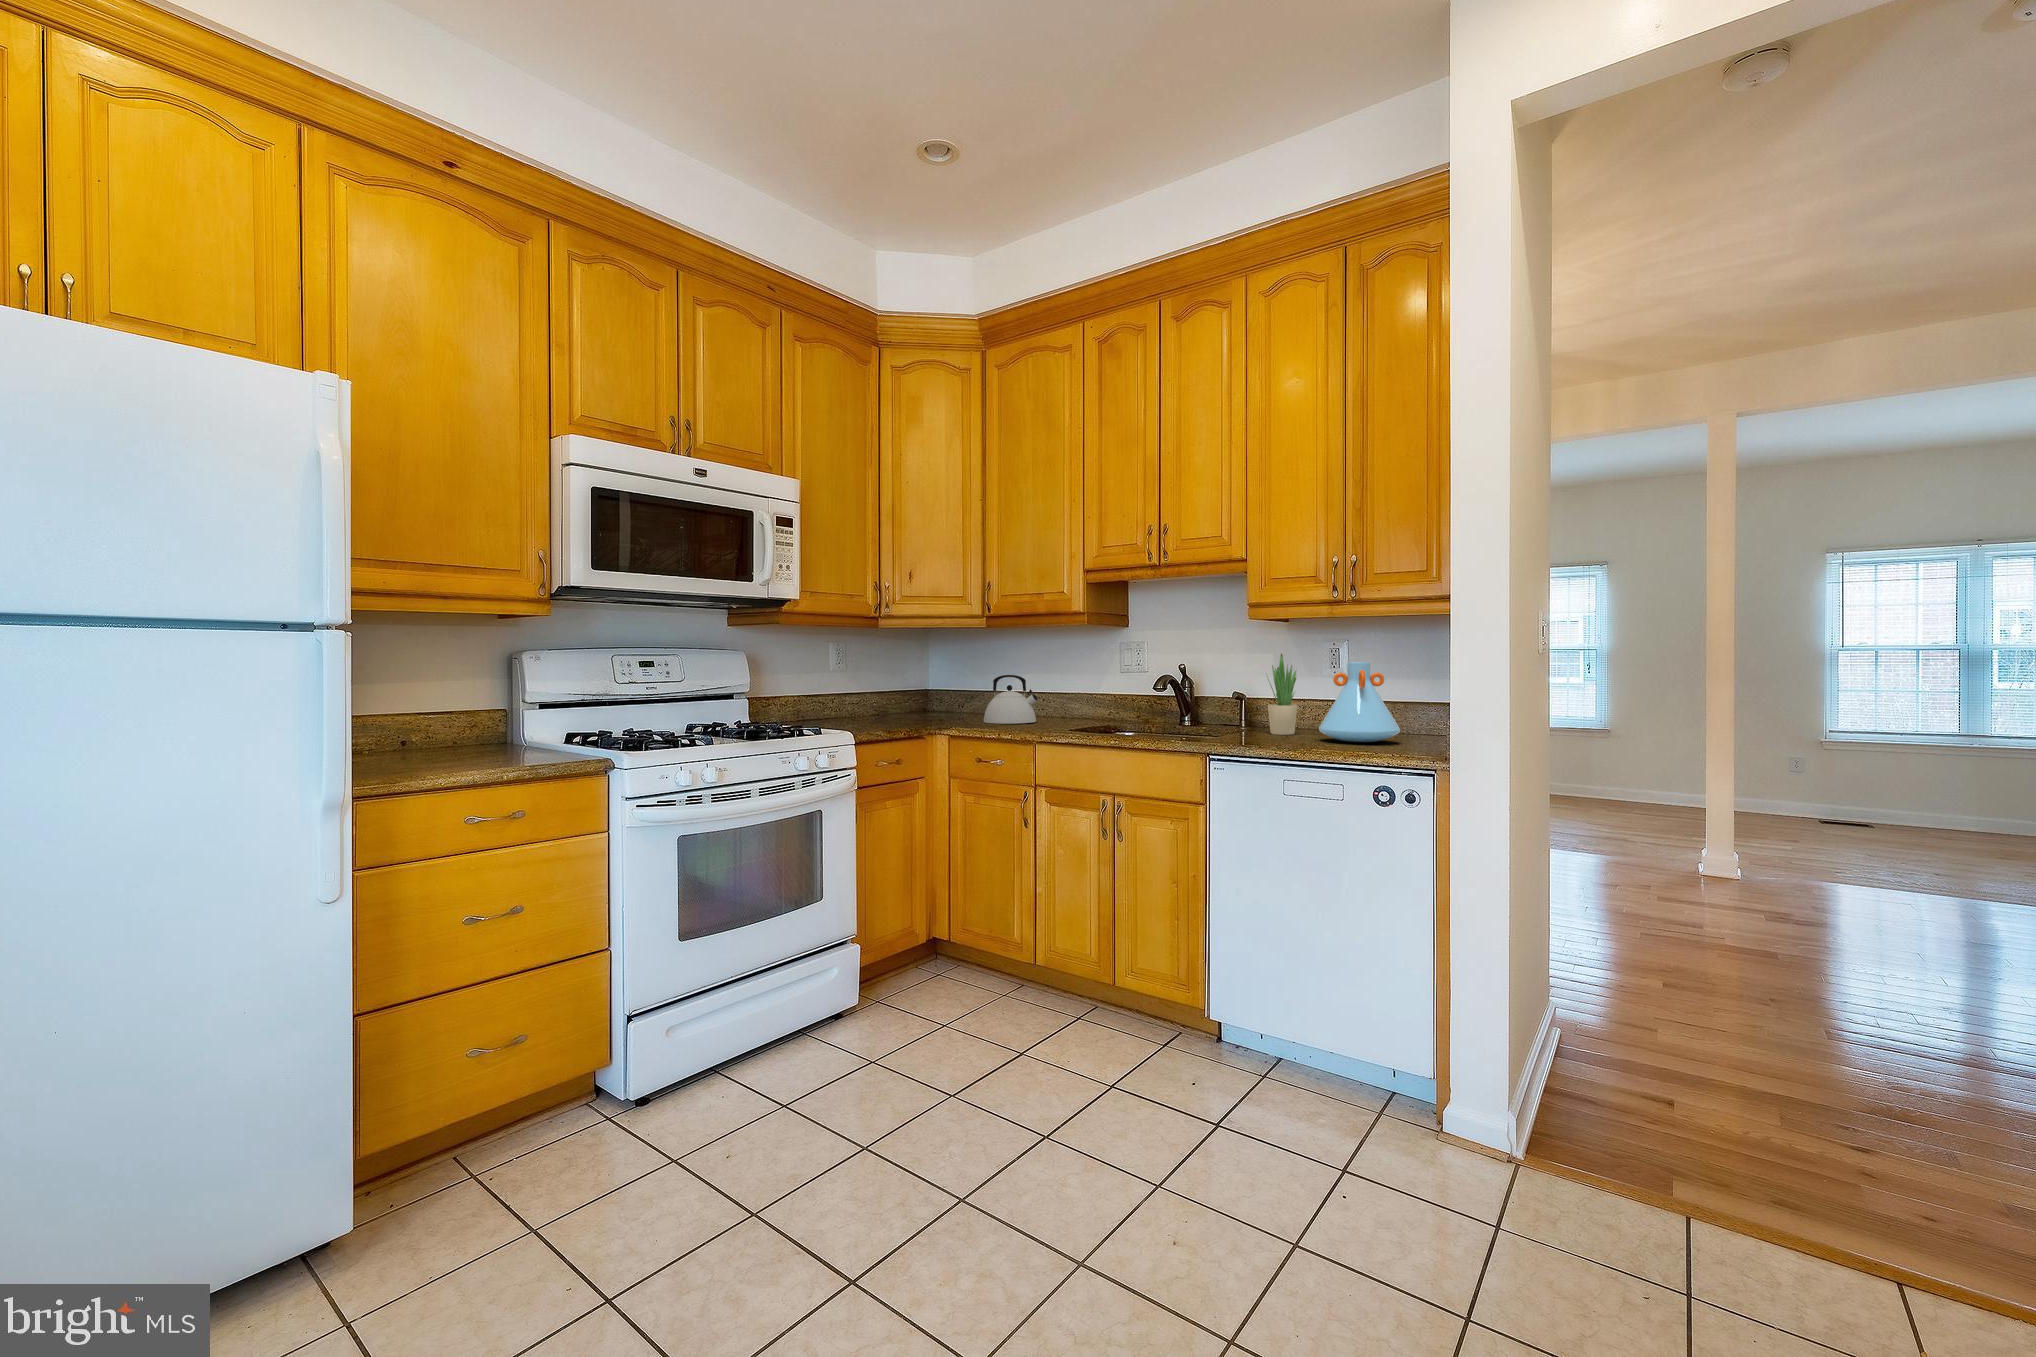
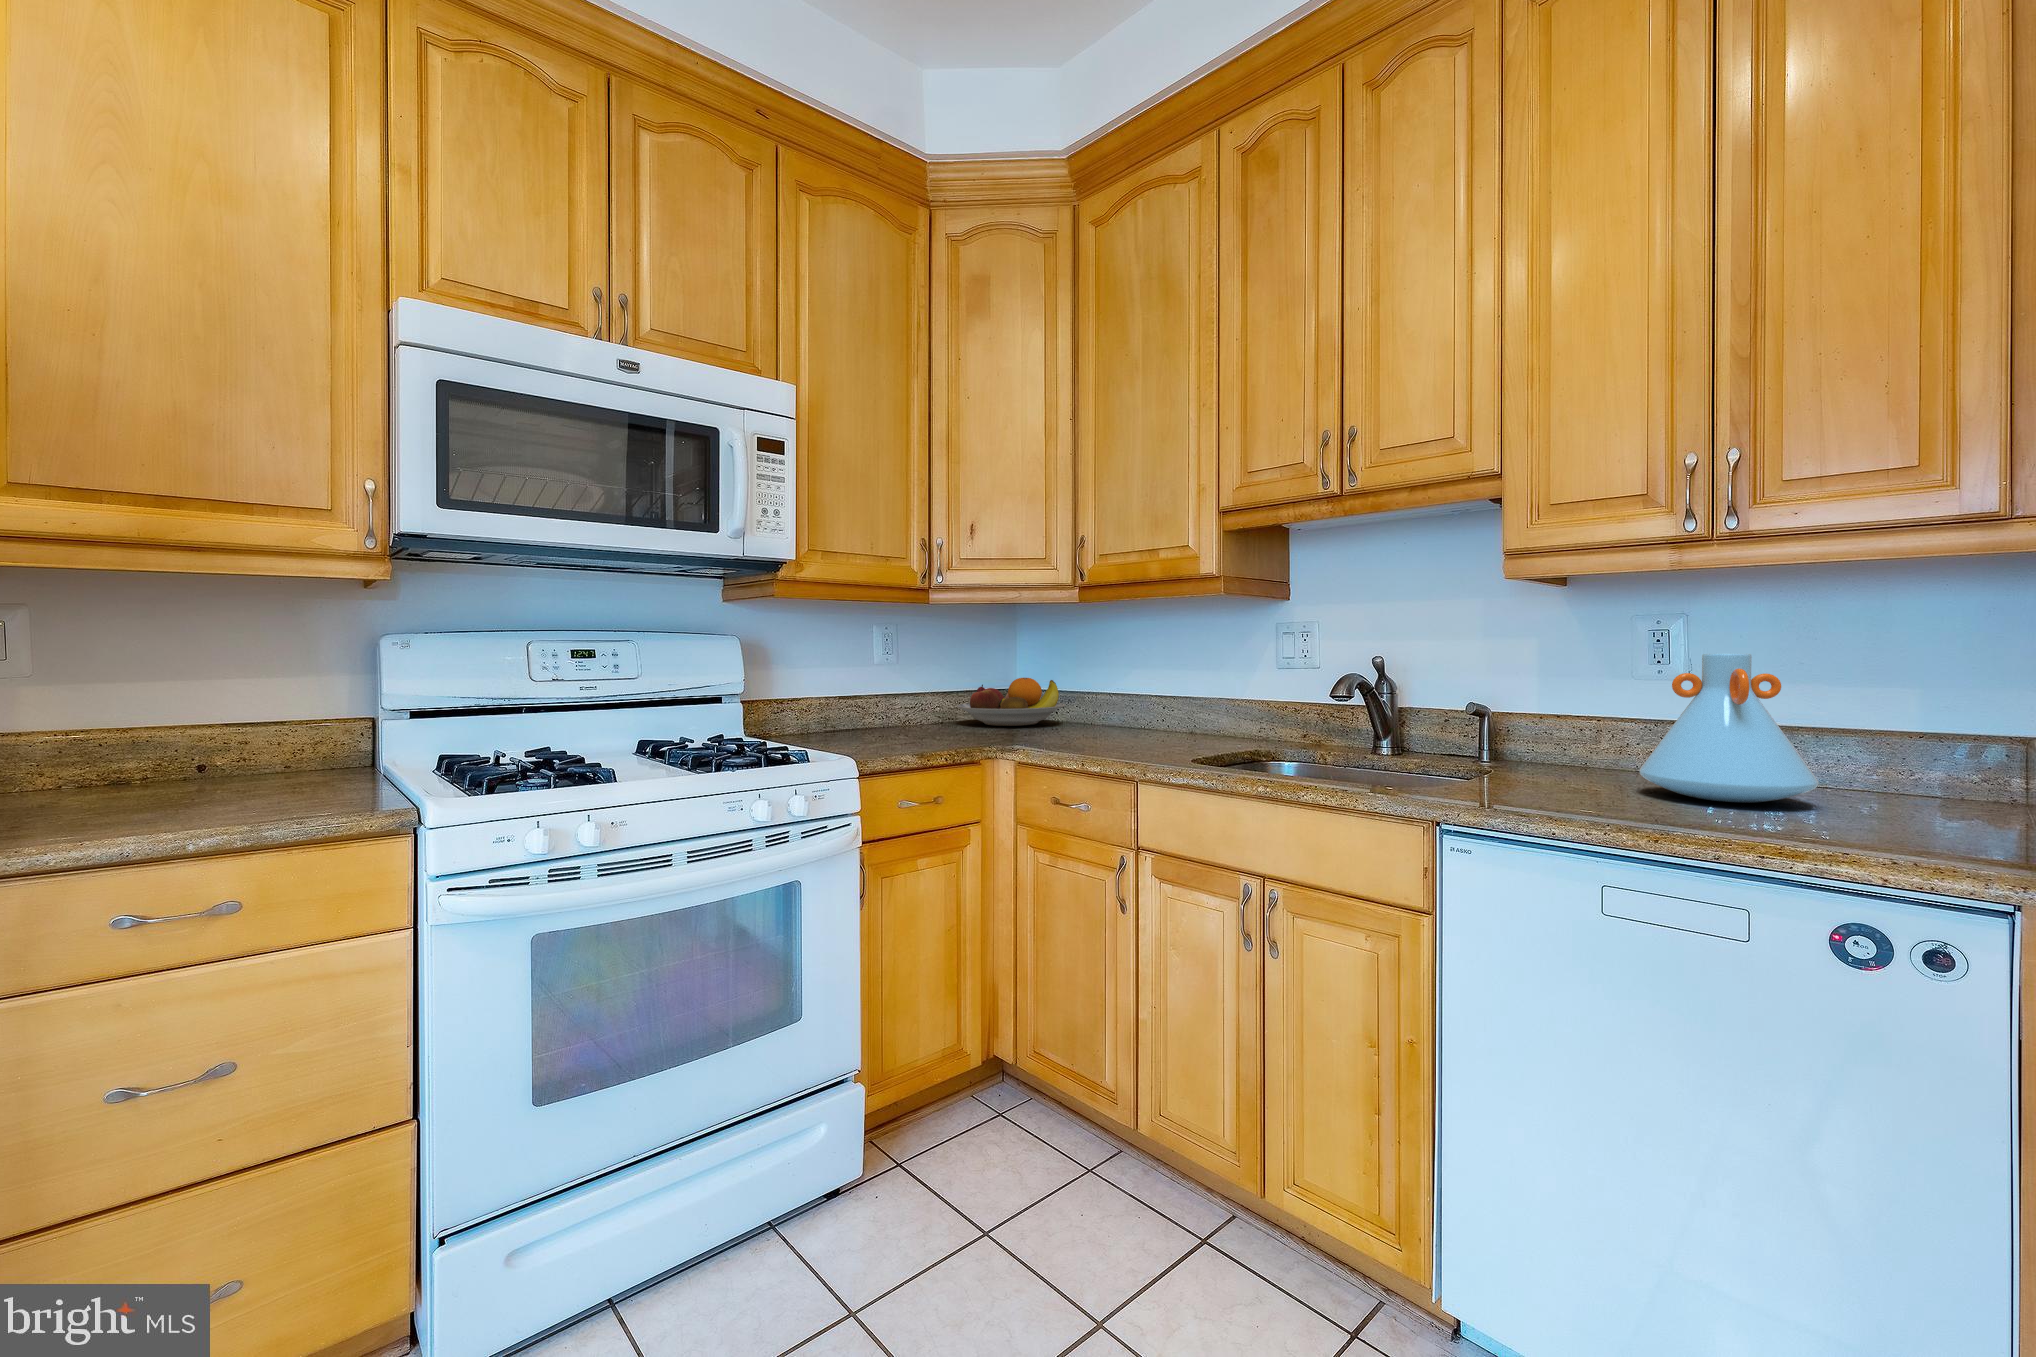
potted plant: present [1267,653,1297,735] -> none [1526,638,1585,776]
kettle: present [984,675,1038,724] -> none [1075,671,1153,742]
fruit bowl: none [889,681,969,717] -> present [957,678,1065,726]

